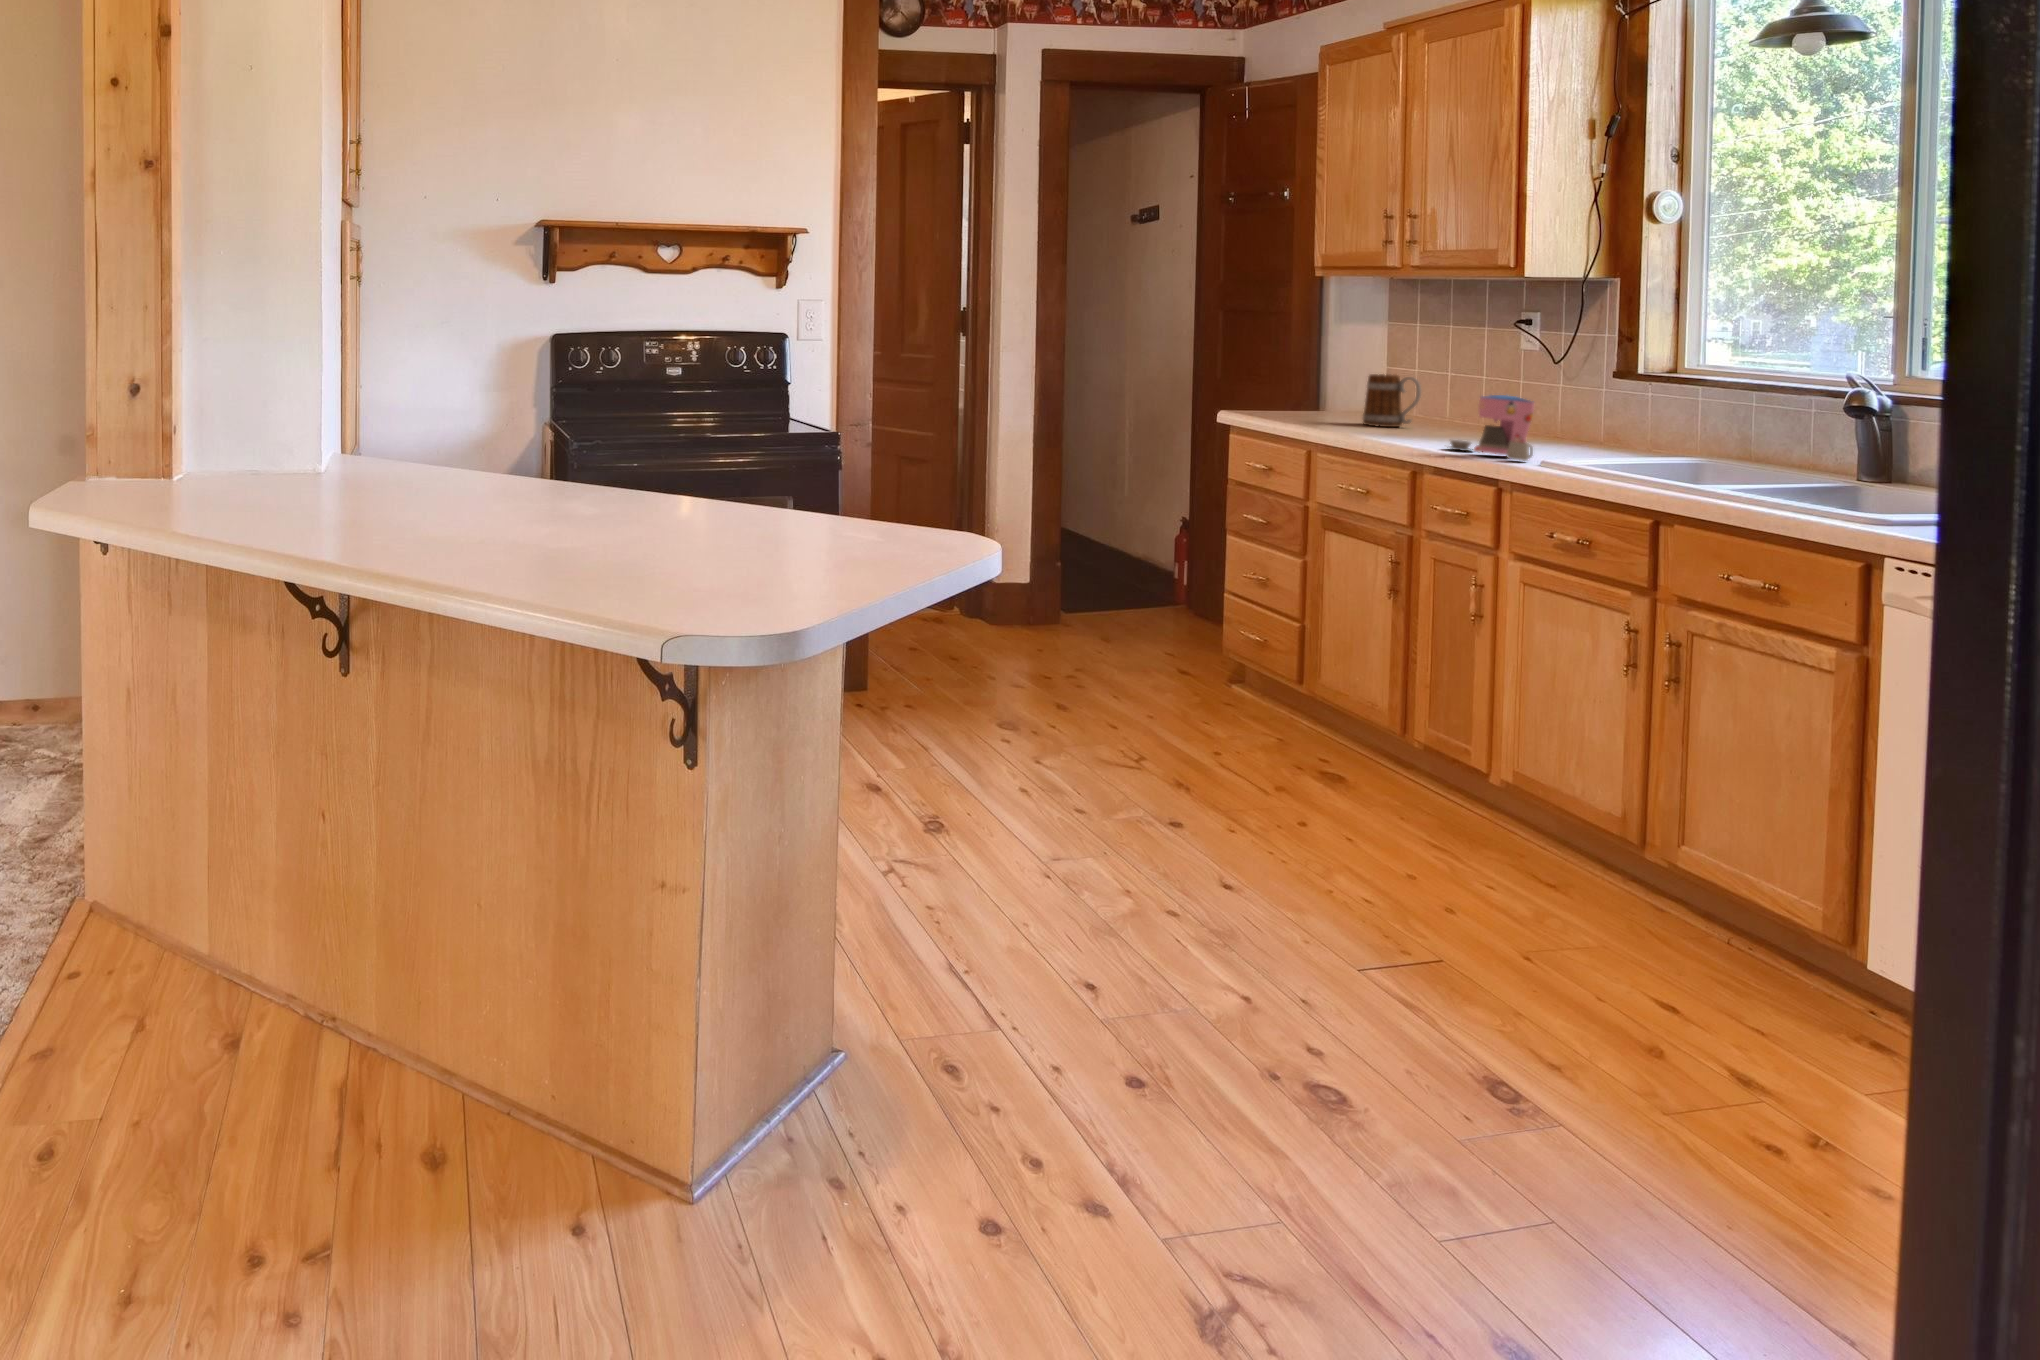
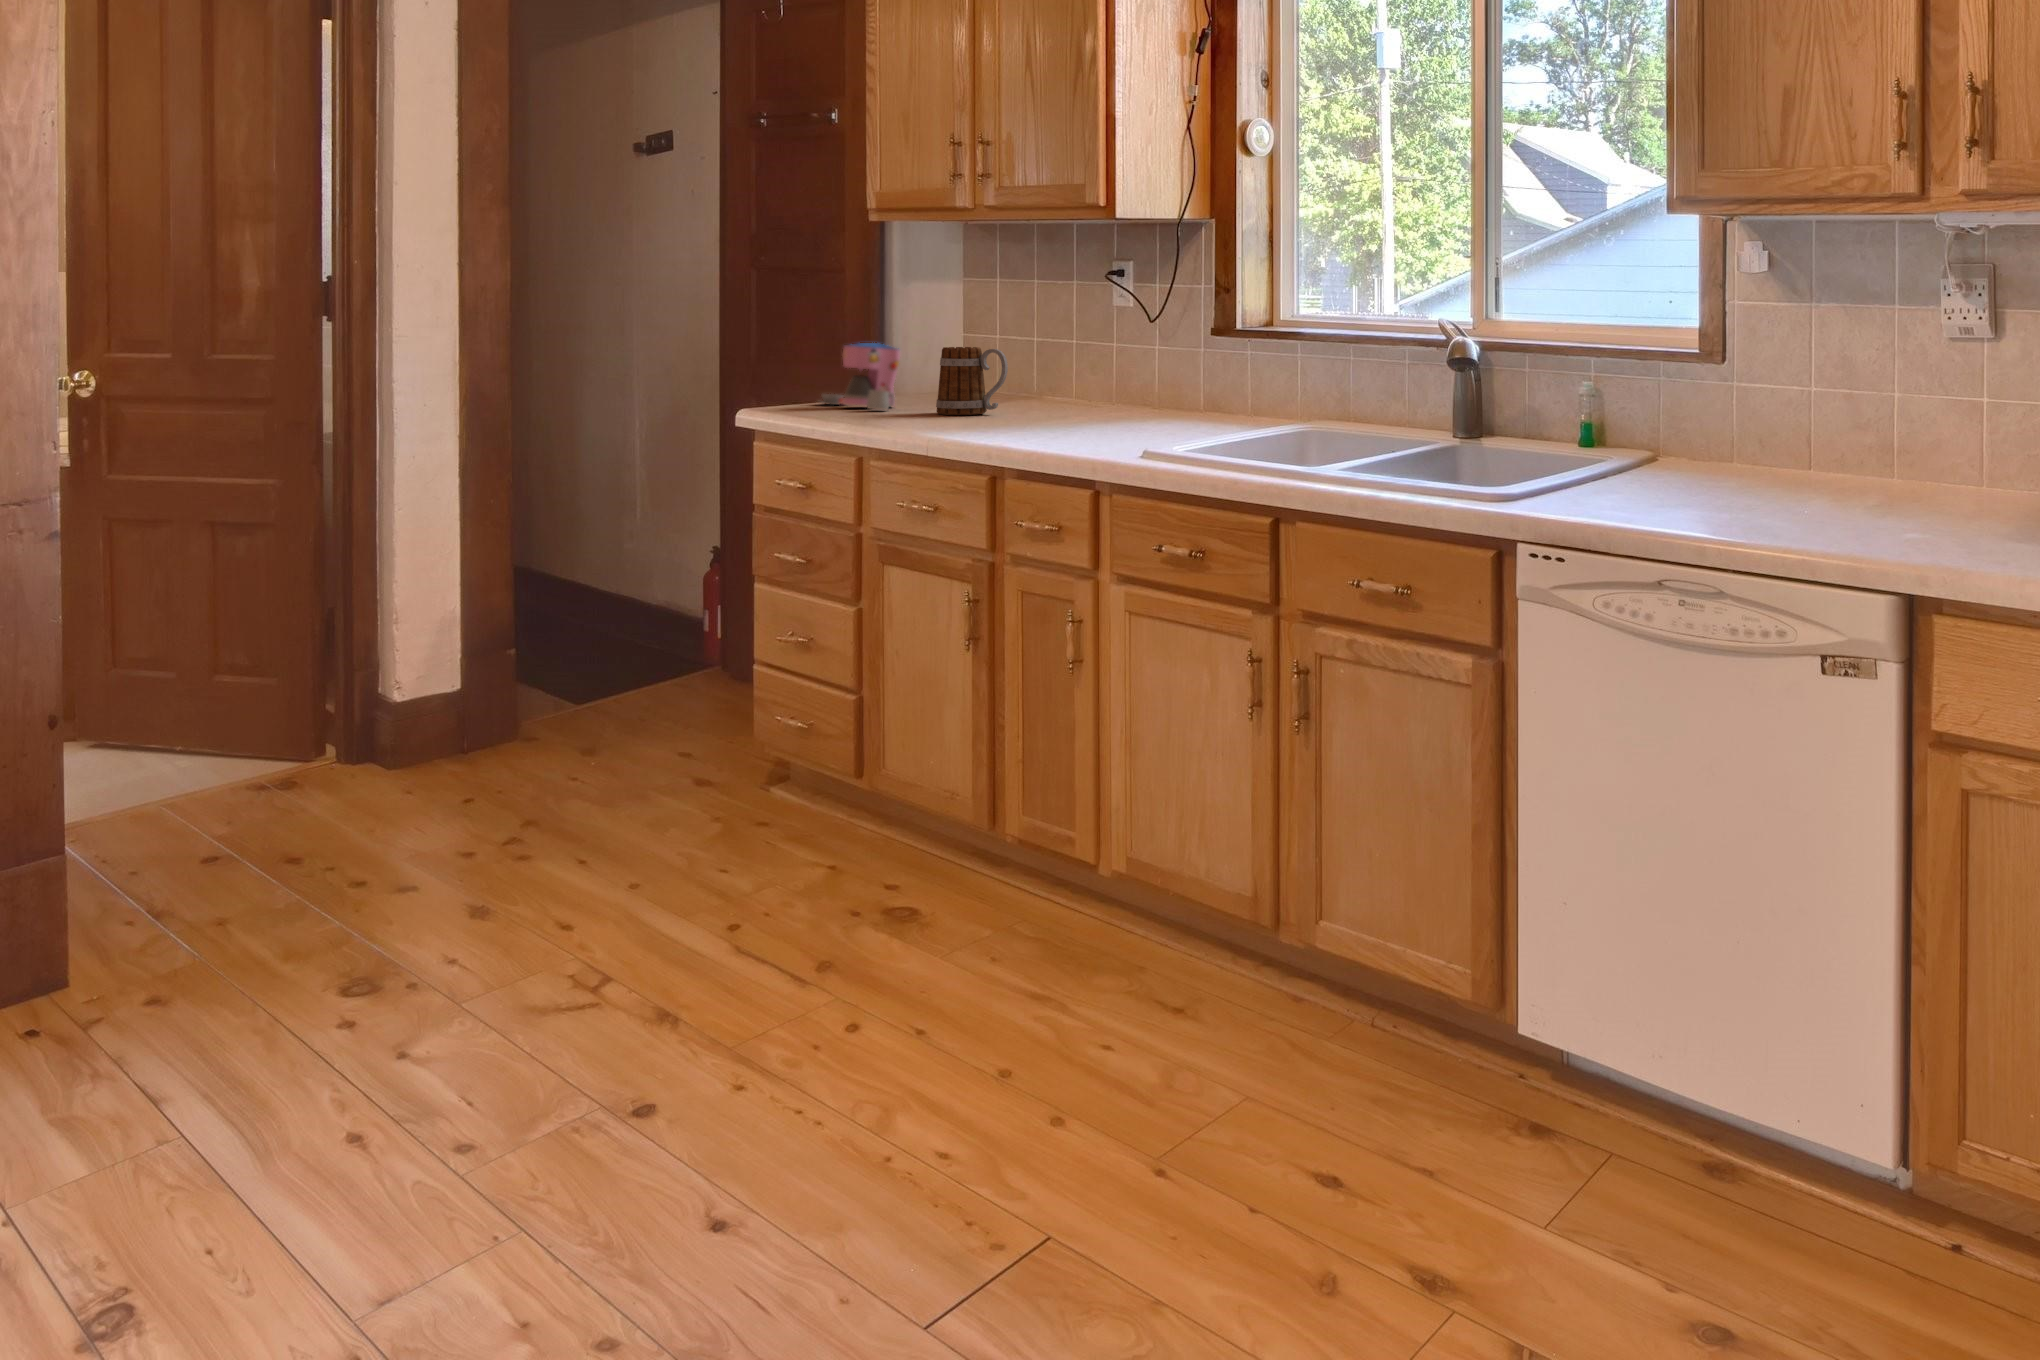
coffee maker: present [1450,395,1534,461] -> present [822,343,900,410]

